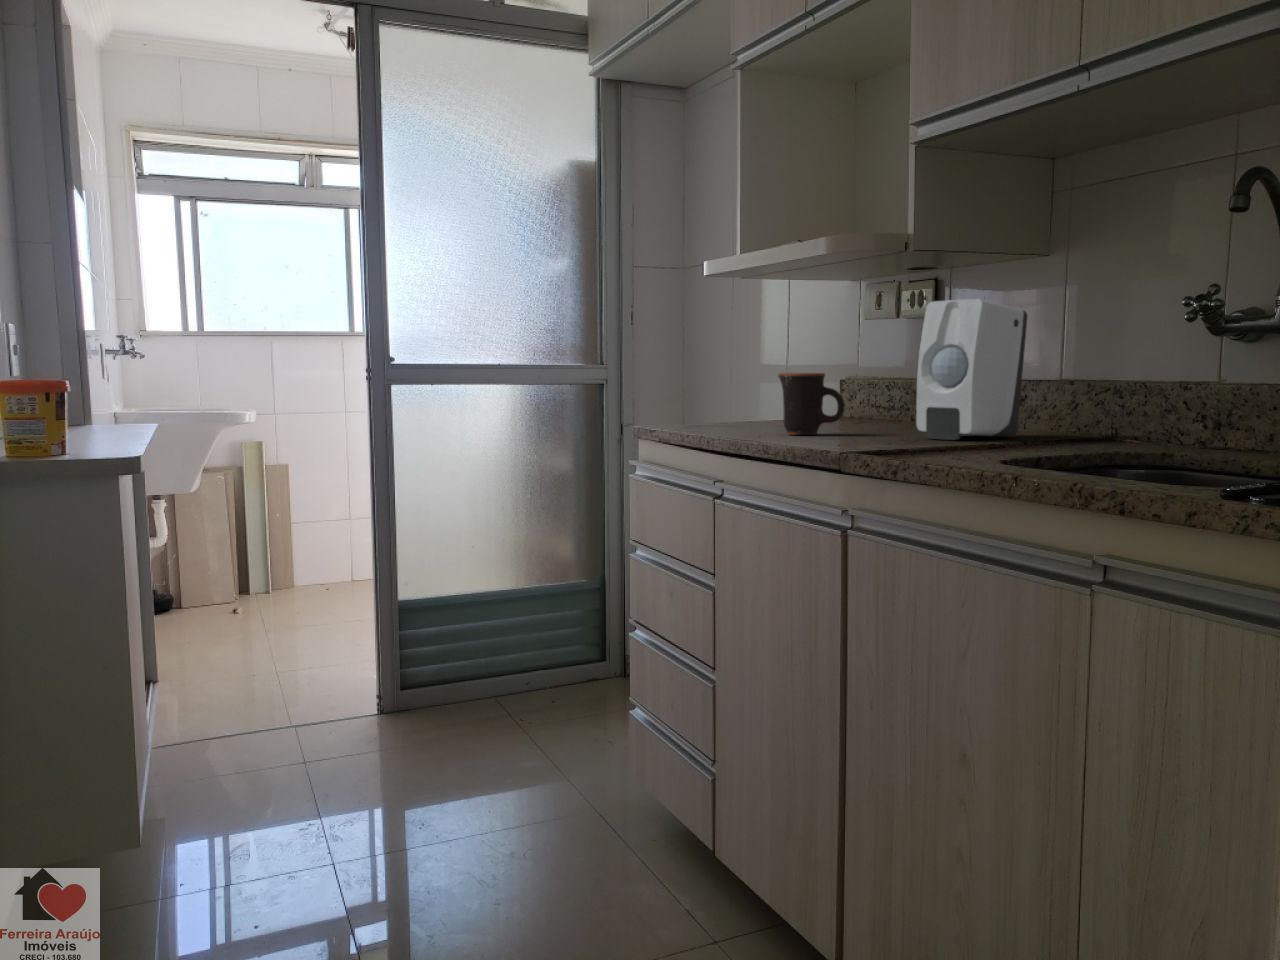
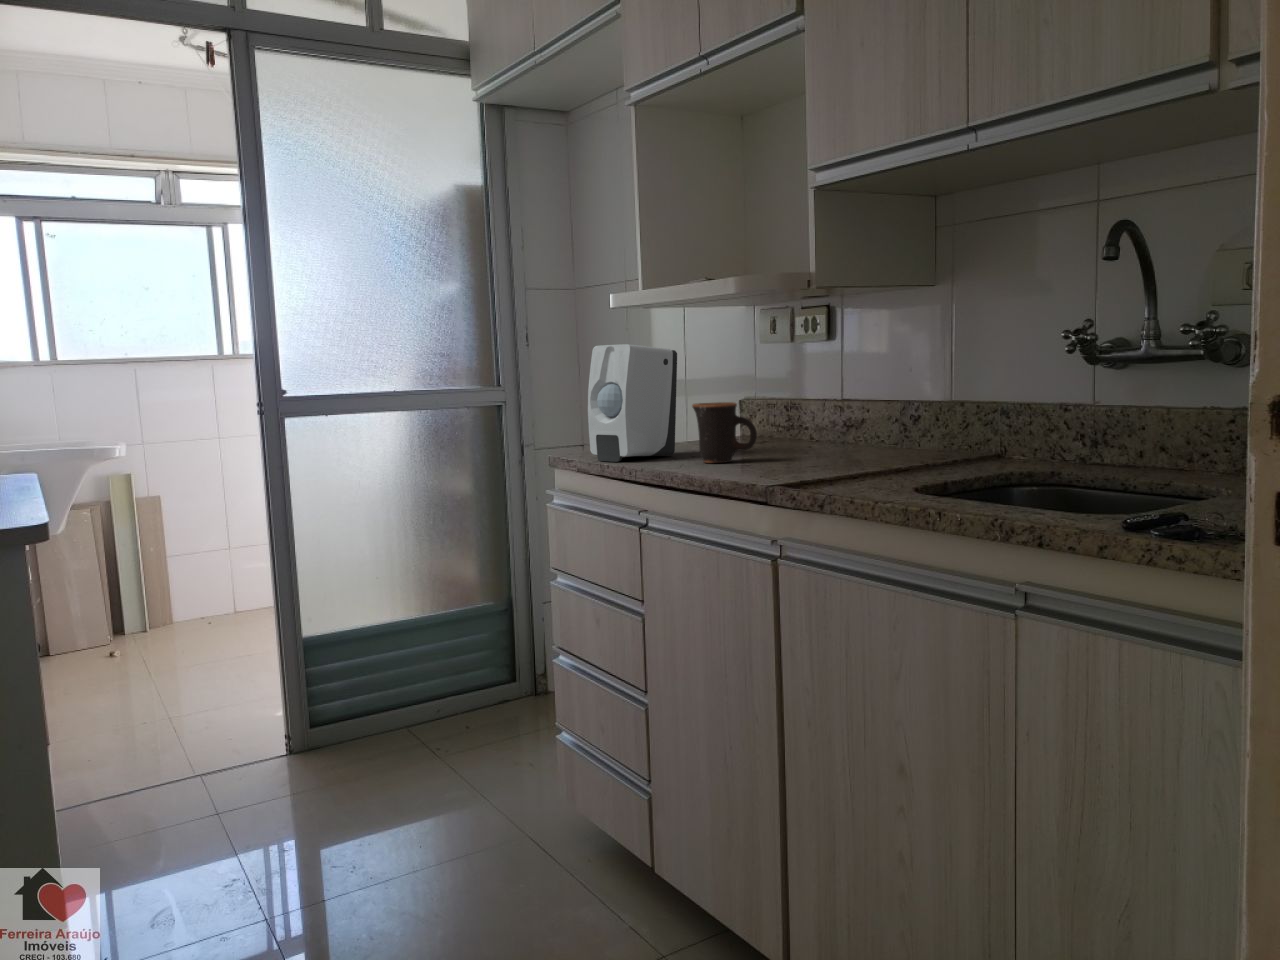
soap dispenser: present [916,299,1027,440] -> present [588,344,677,462]

